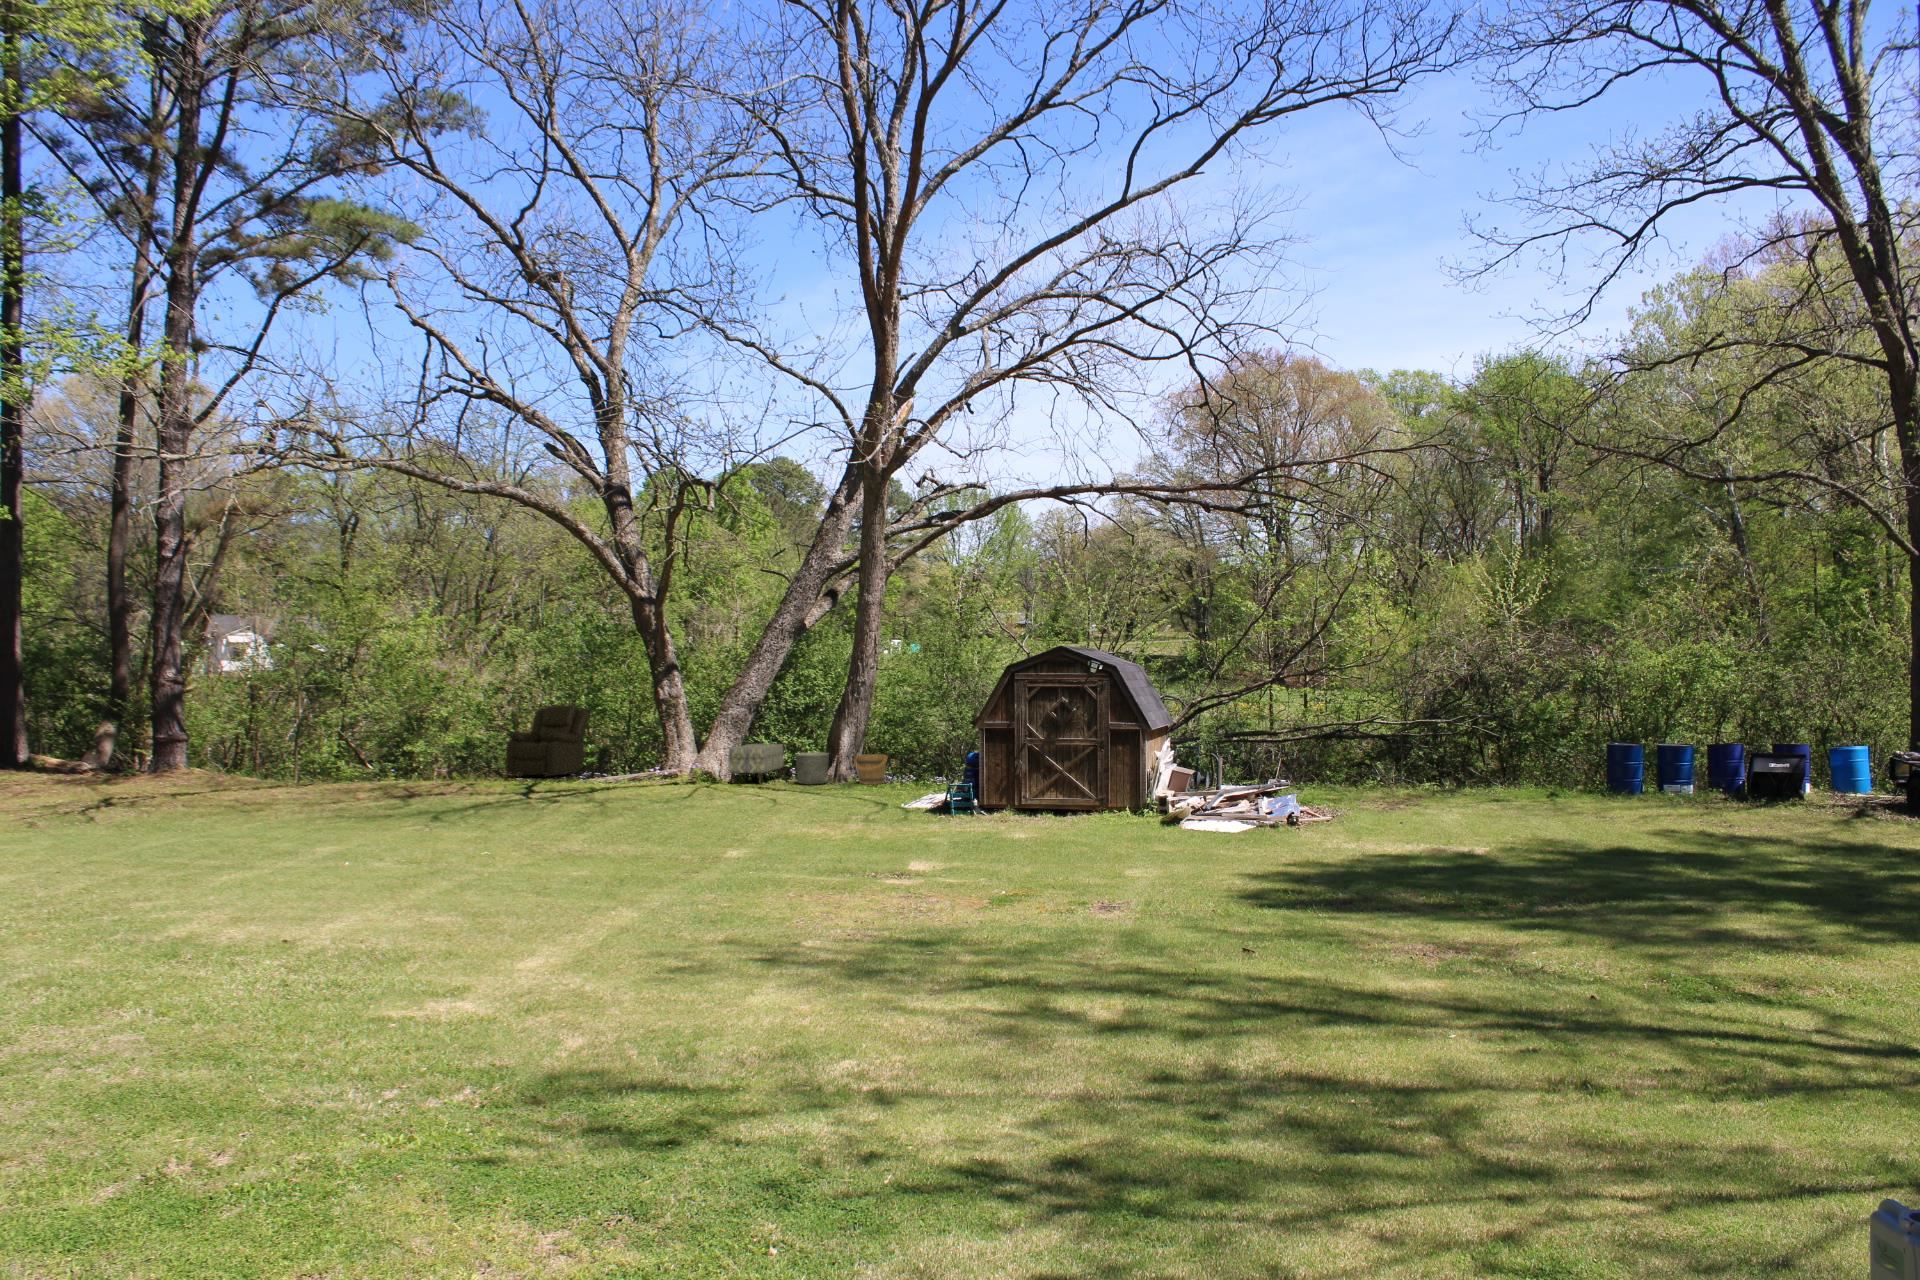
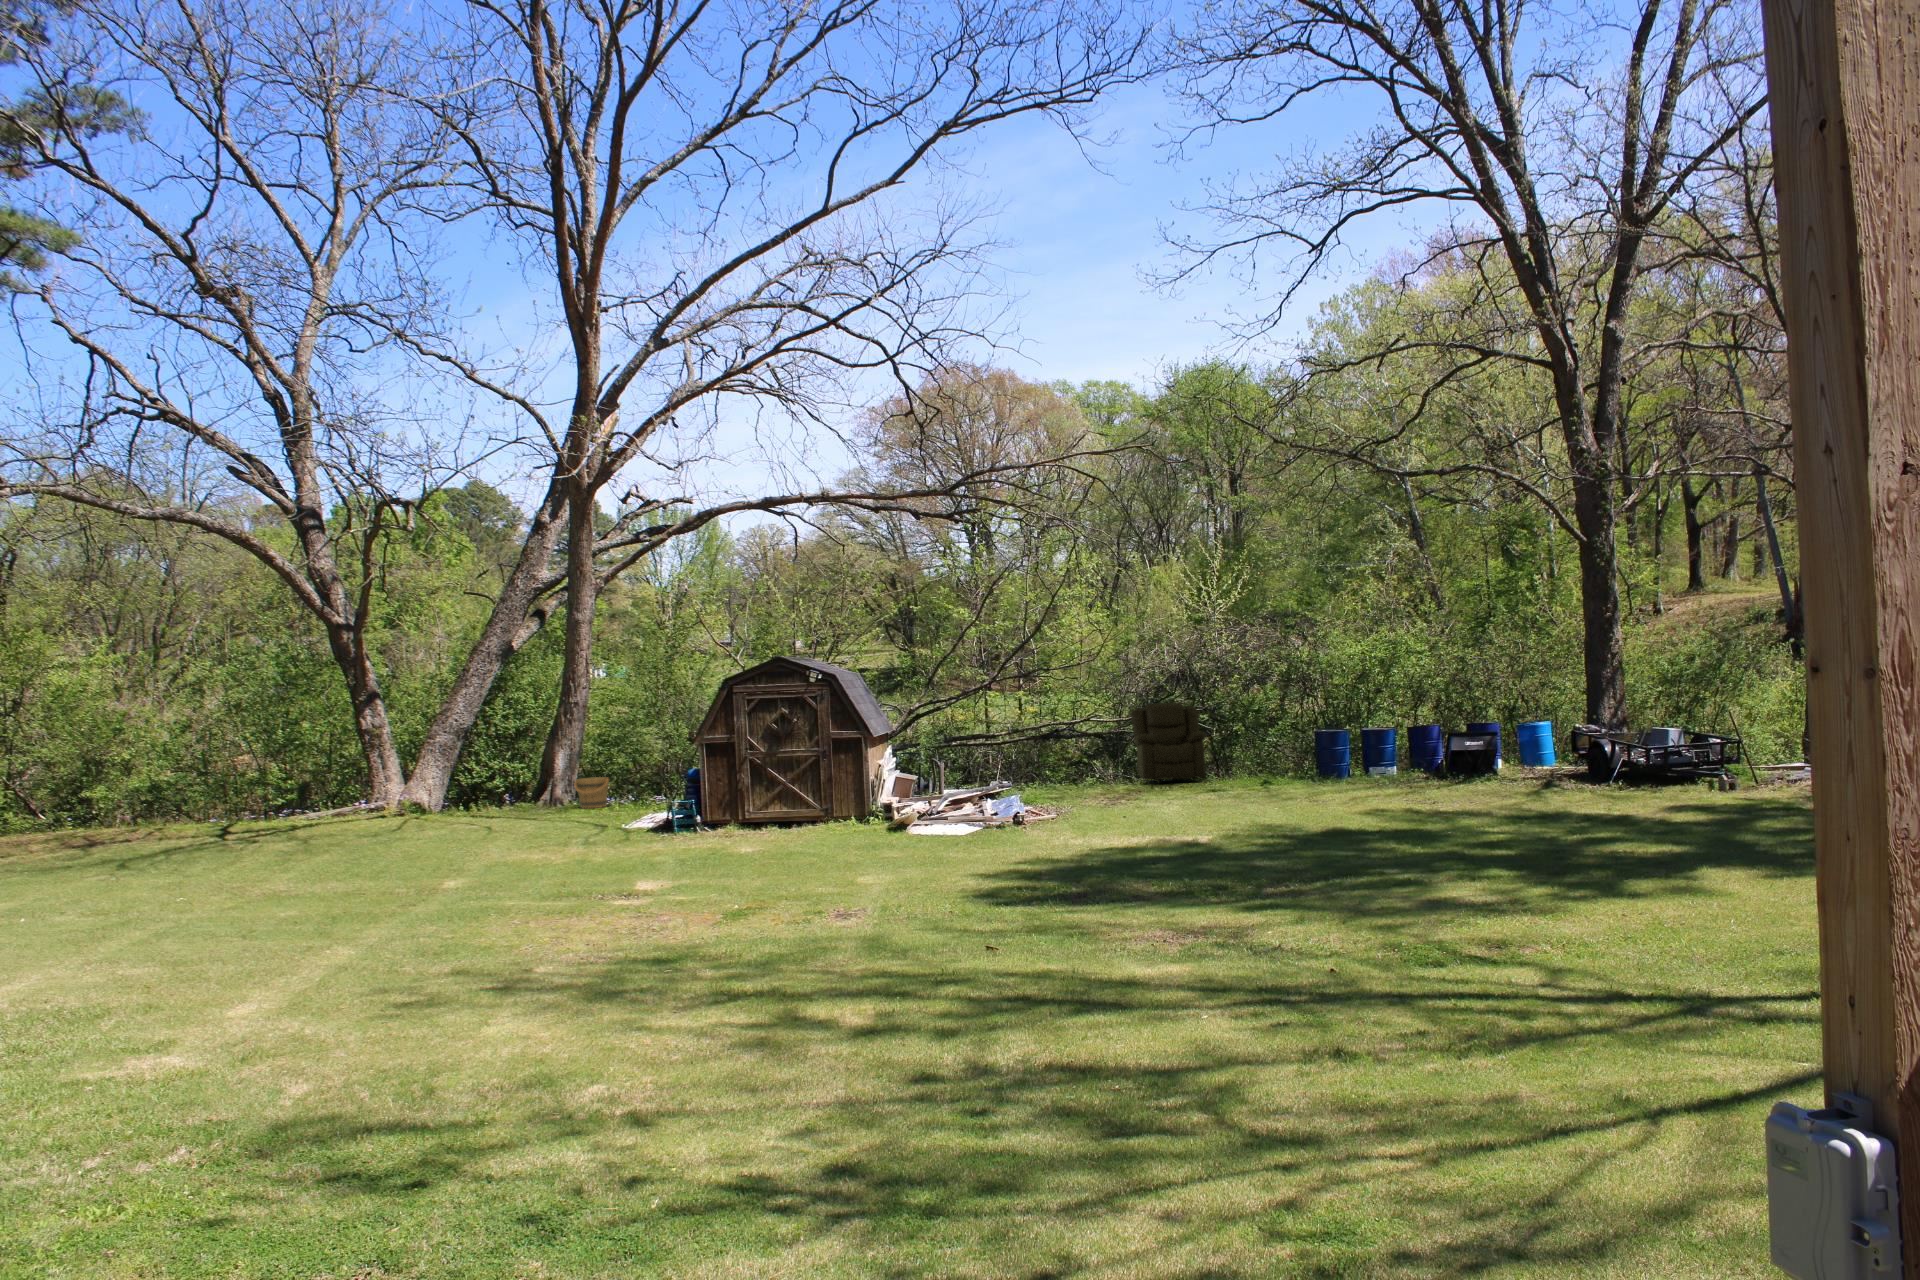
chair: present [506,705,589,777] -> present [1131,703,1206,783]
bench: present [728,744,784,784] -> none [440,772,498,816]
planter: present [796,753,829,785] -> none [512,779,547,812]

